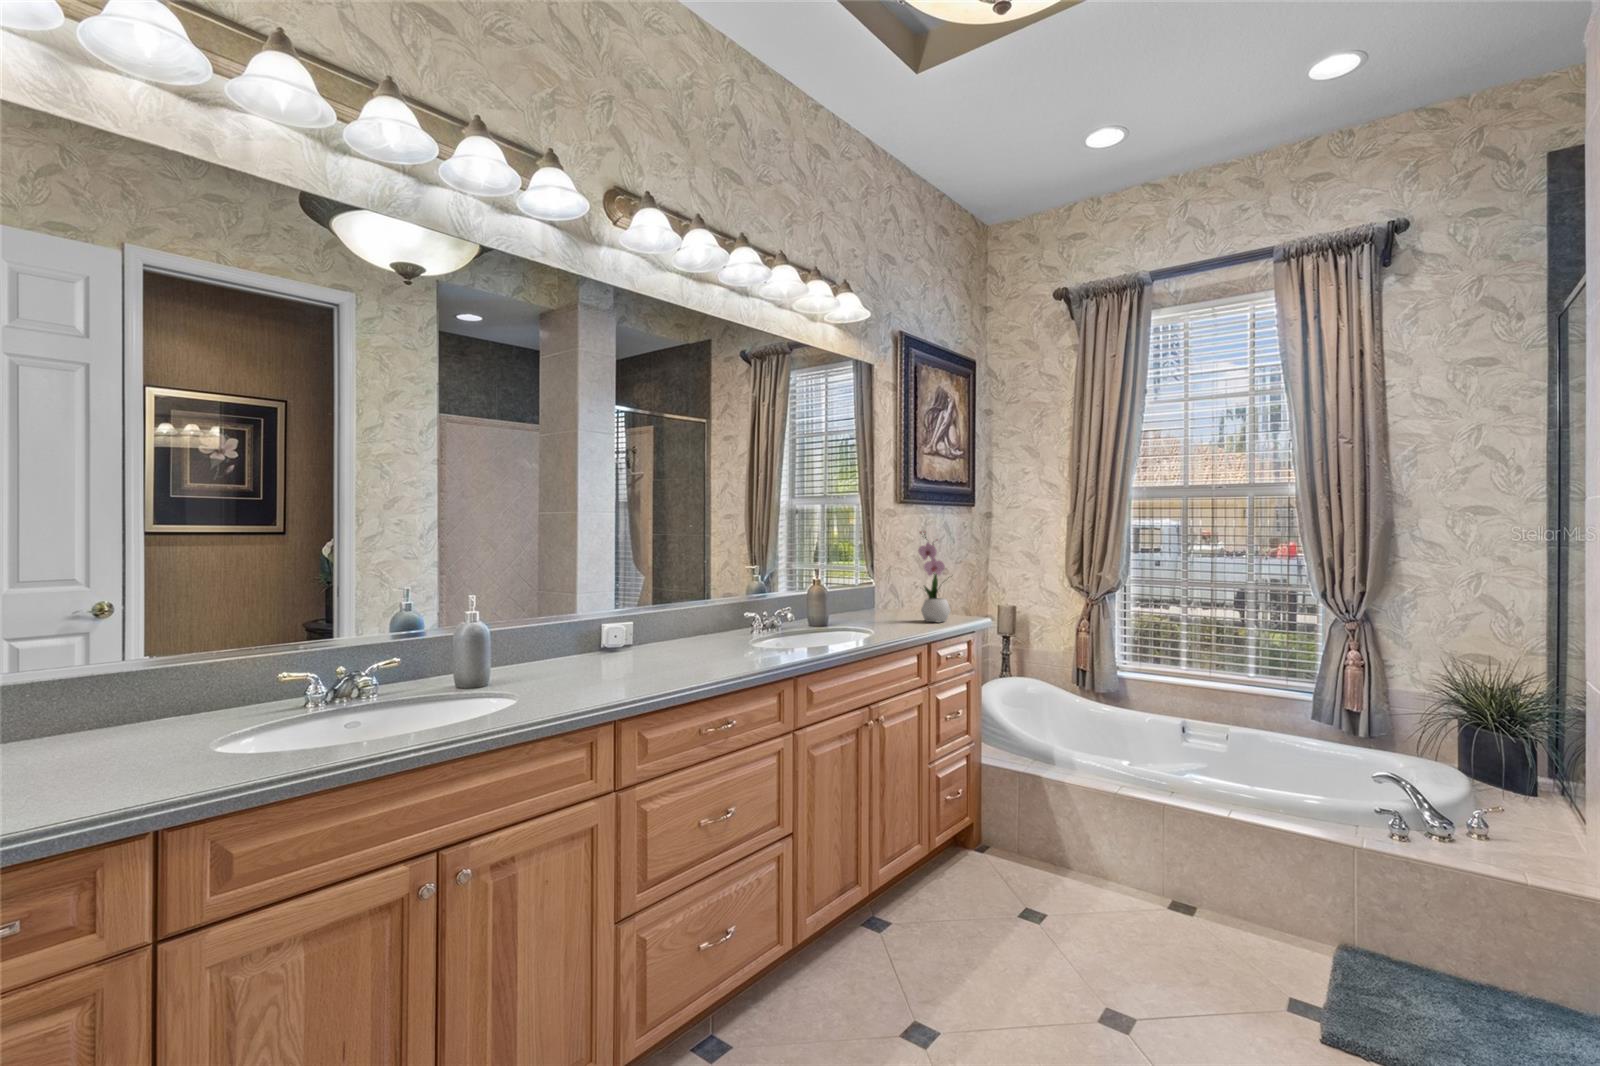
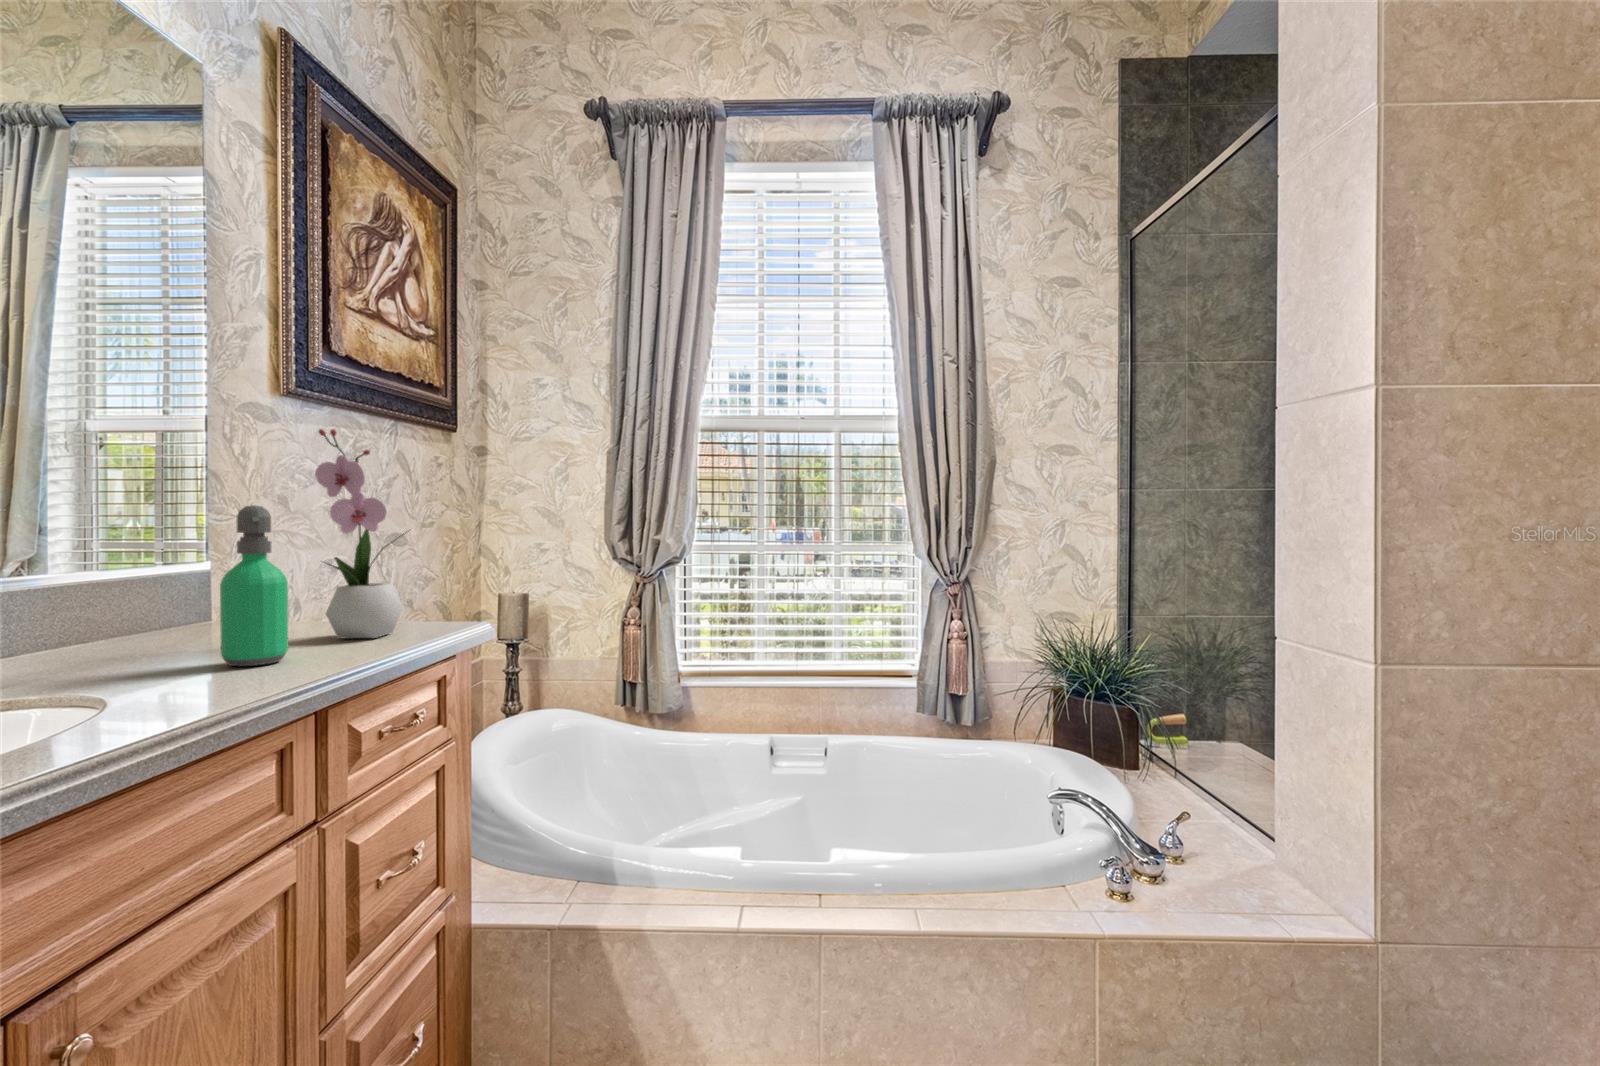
soap dispenser: none [890,566,911,628] -> present [220,505,288,666]

